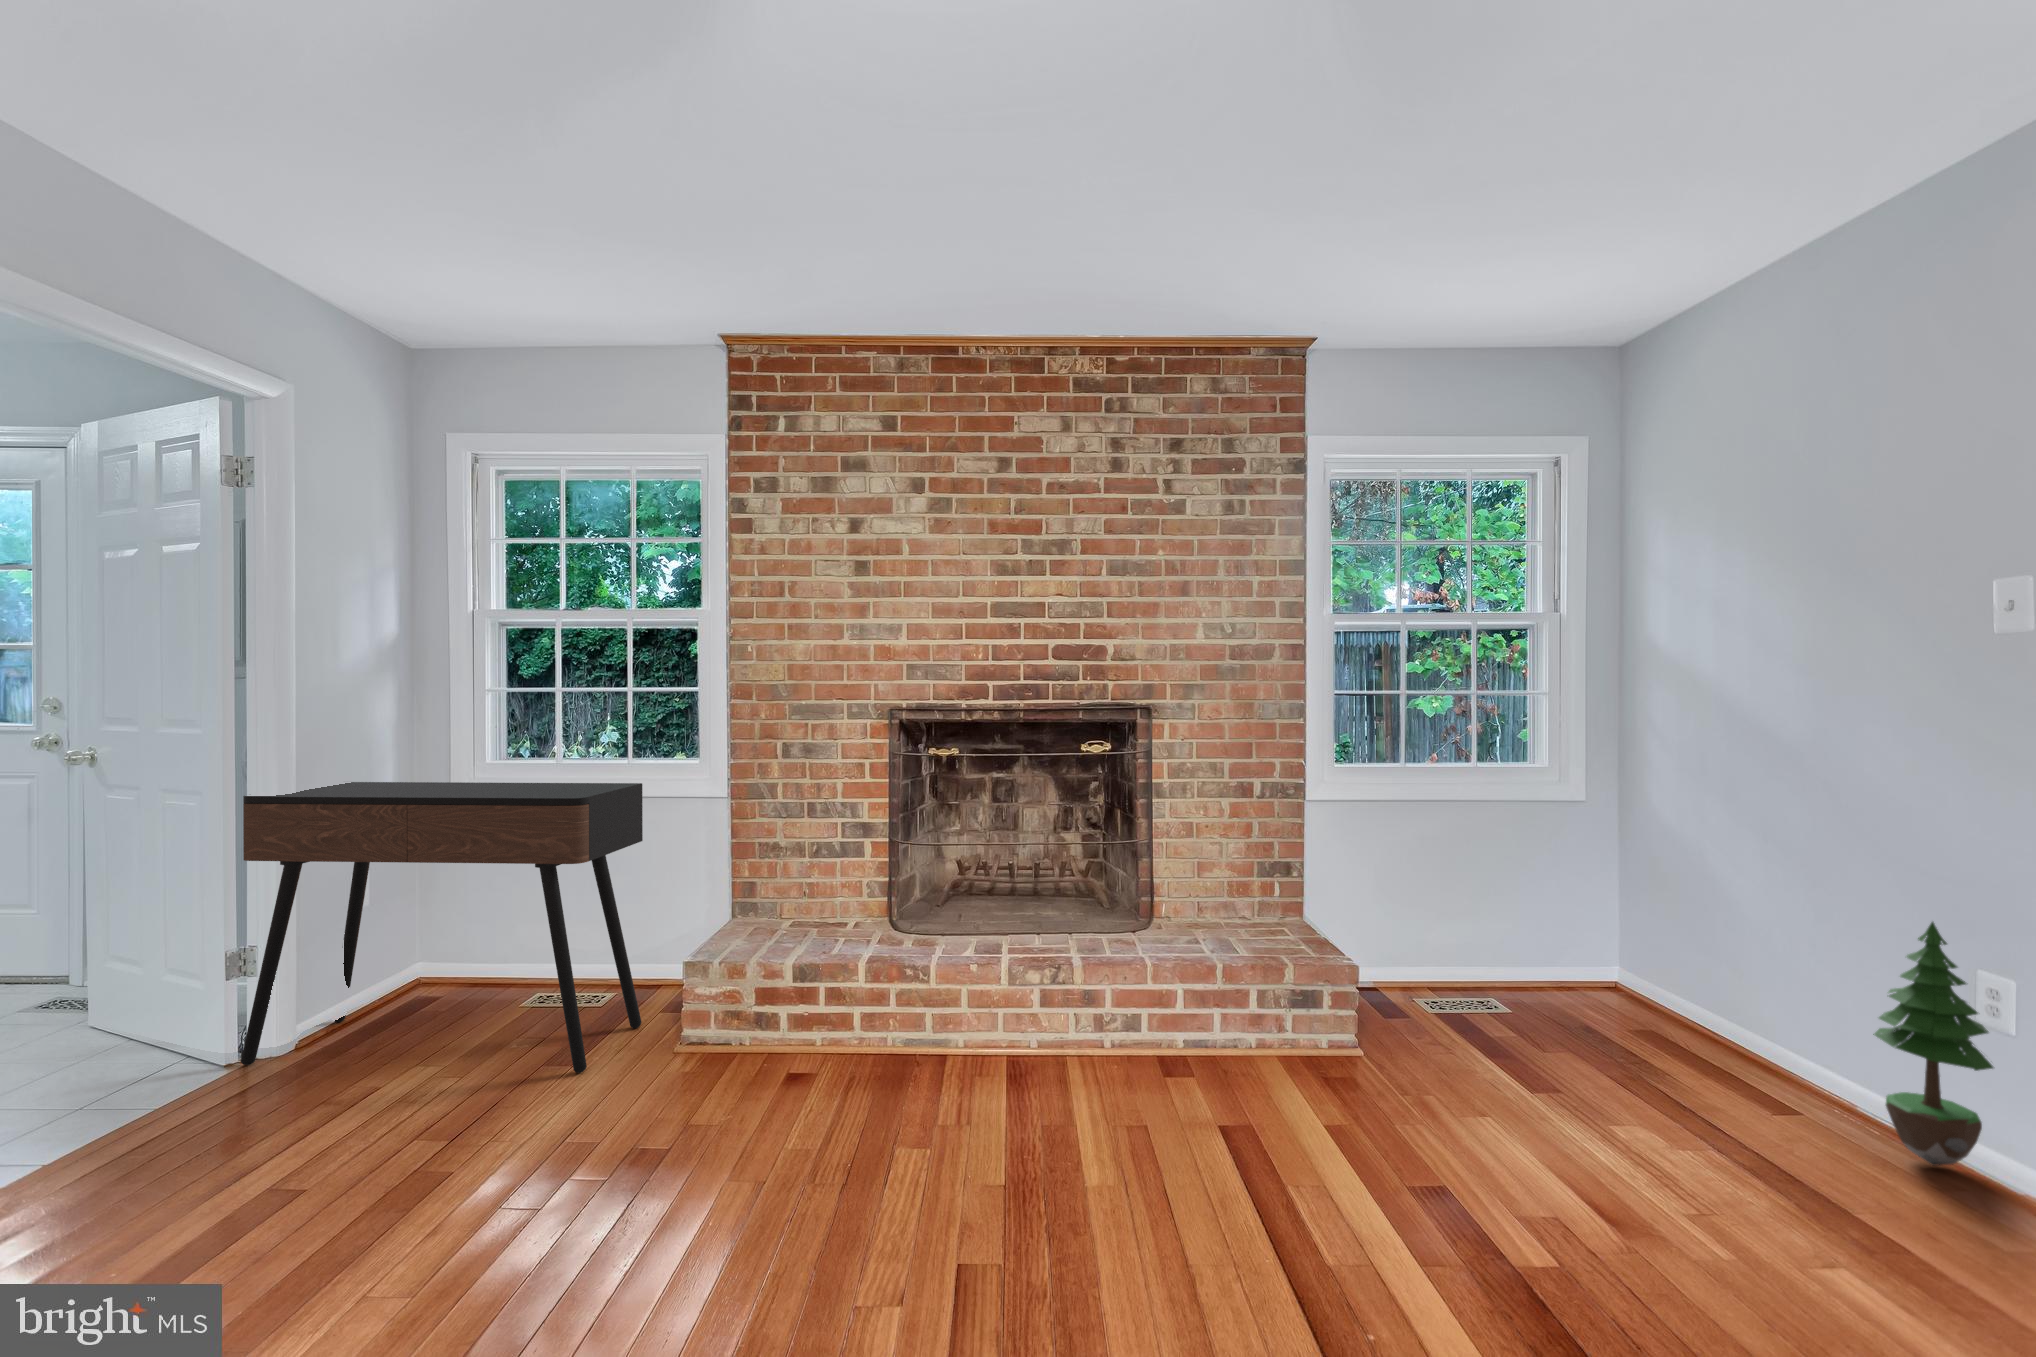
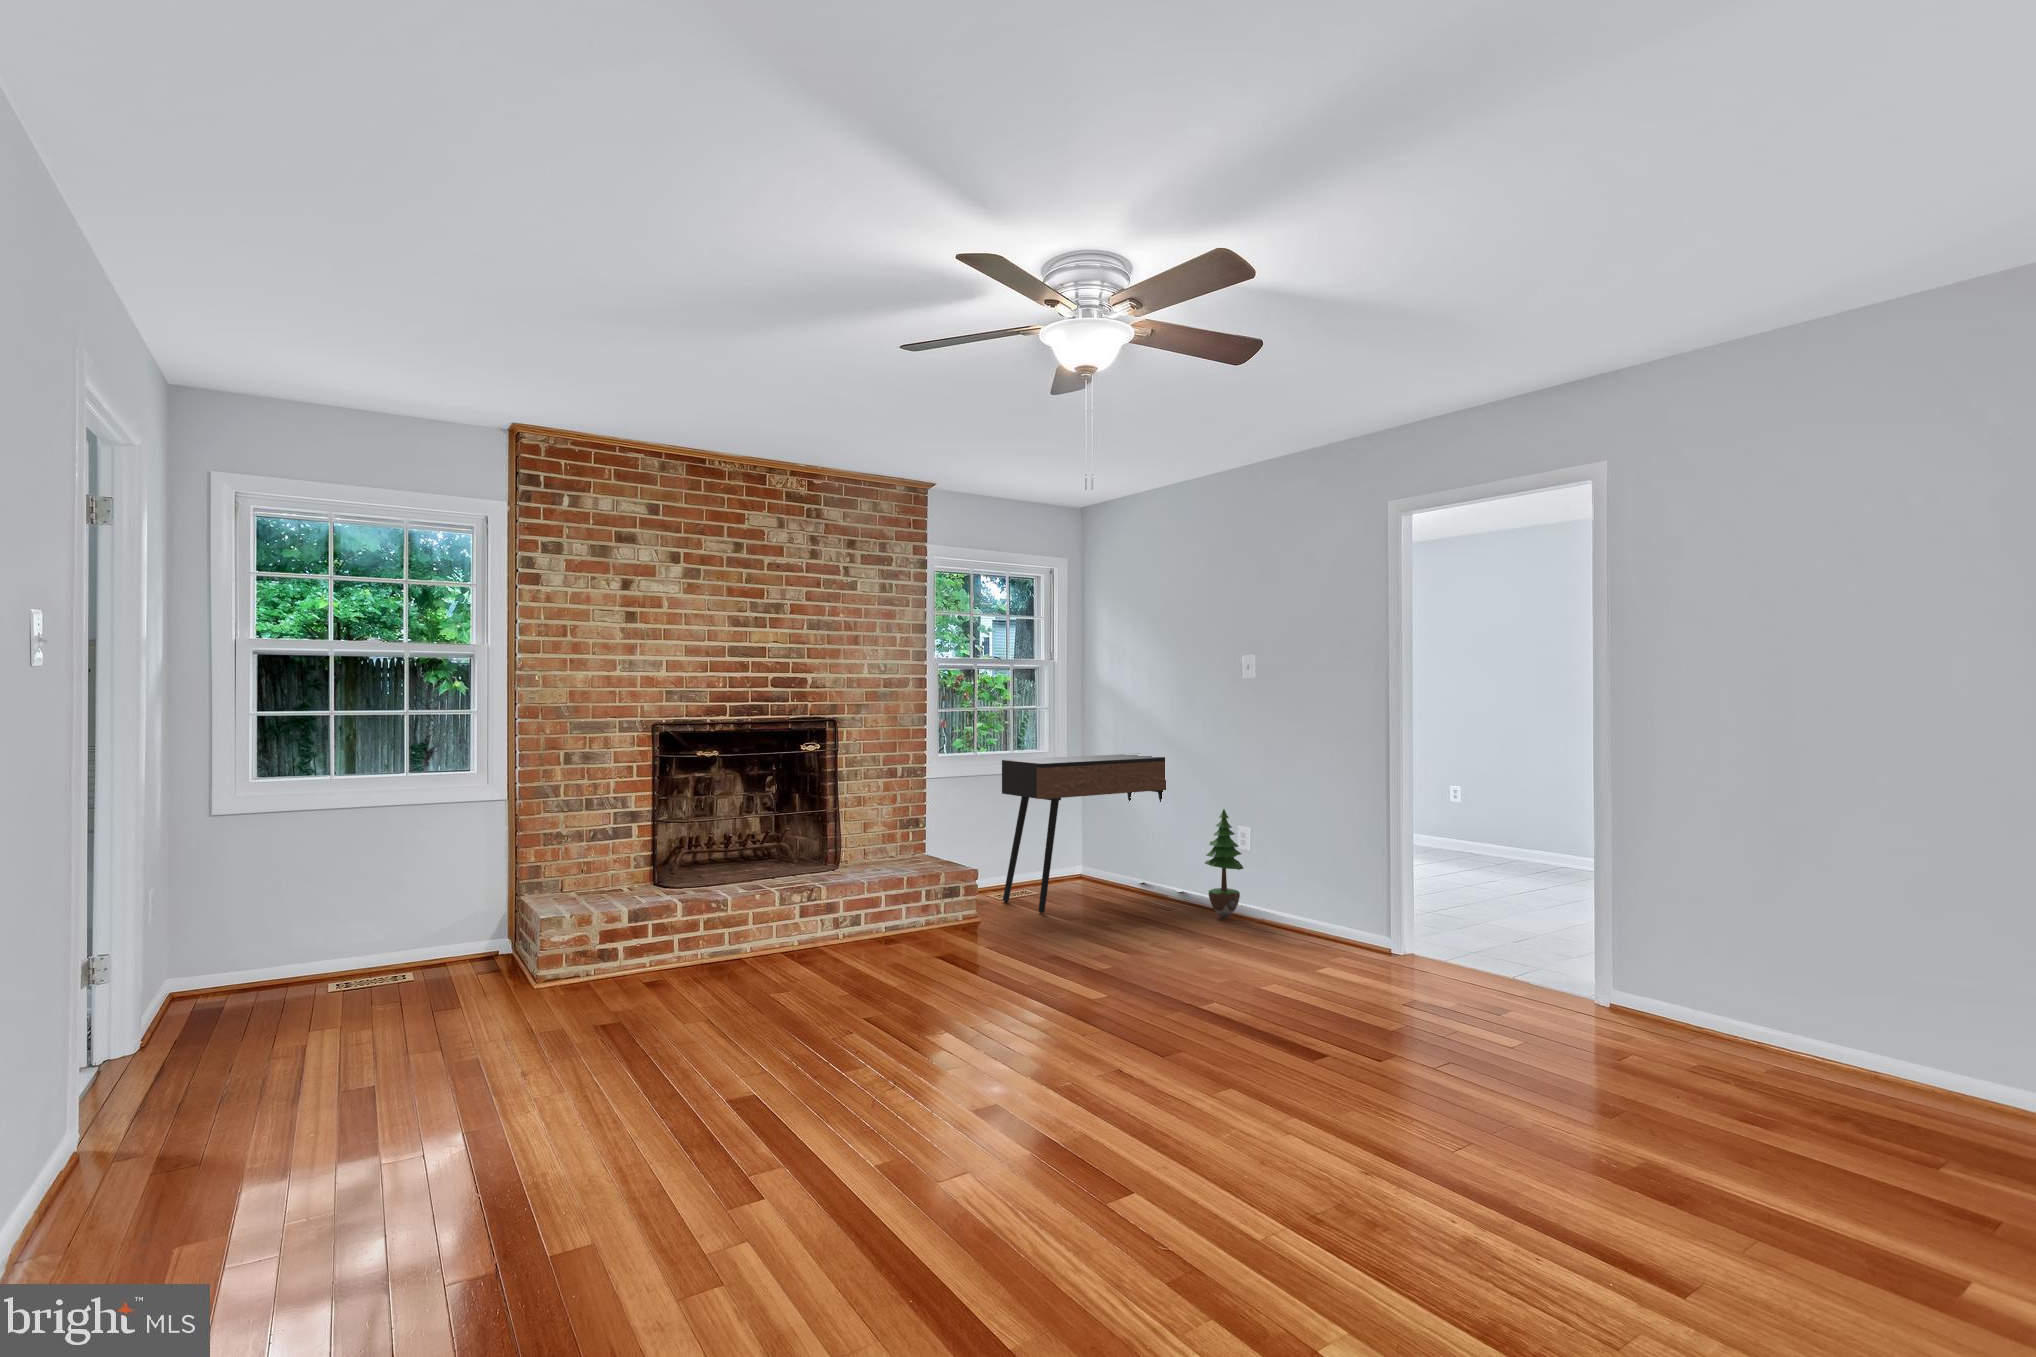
console table: present [241,782,643,1073] -> present [1002,754,1166,913]

